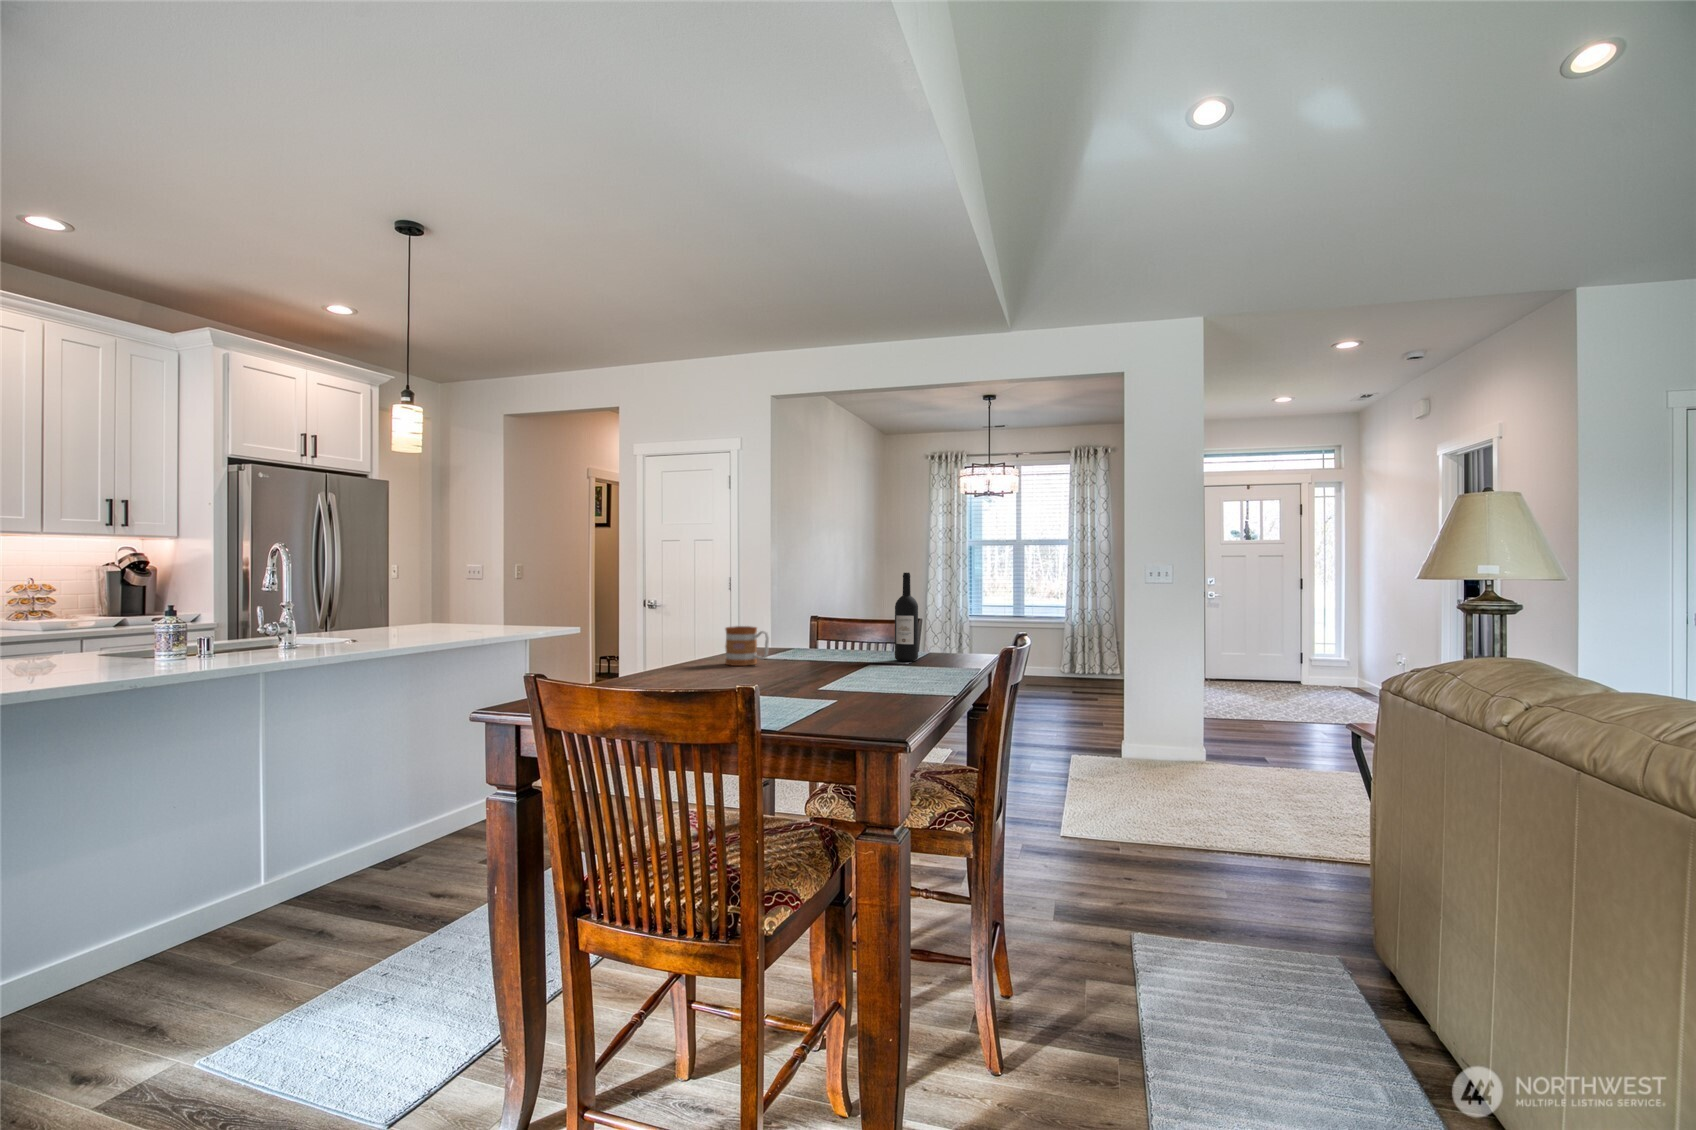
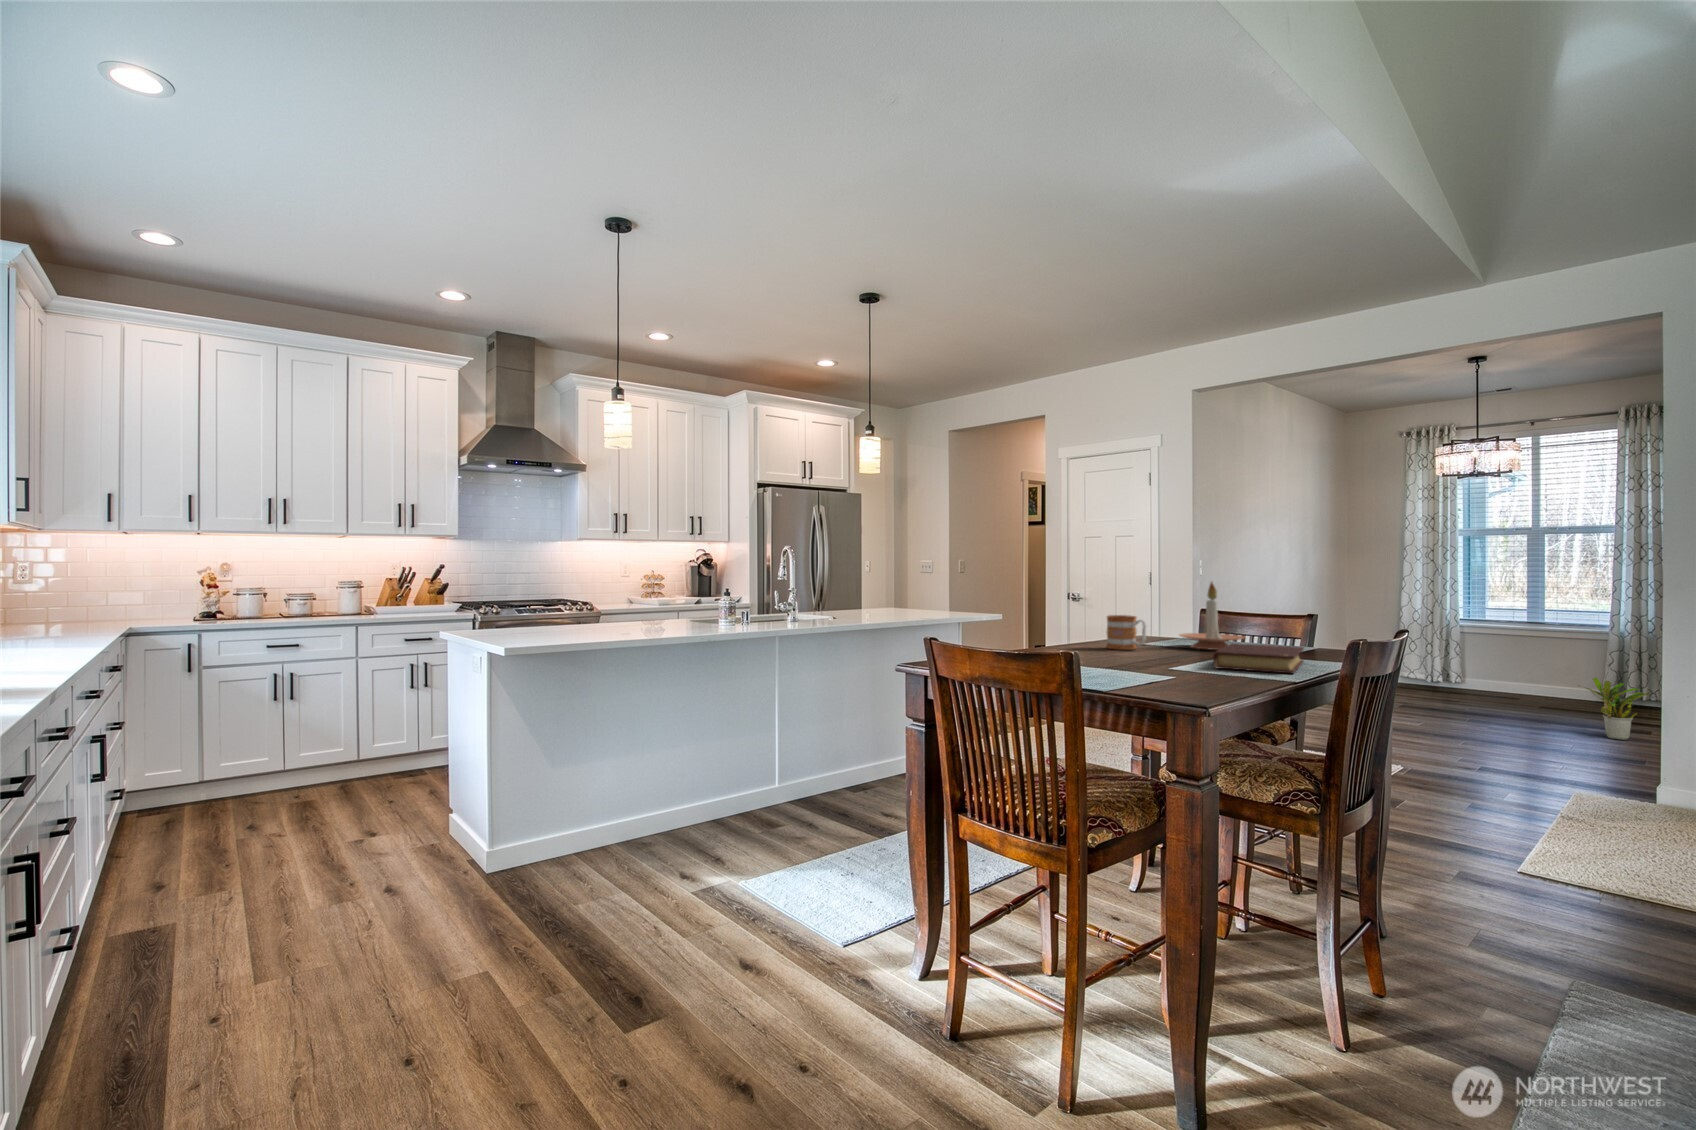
wine bottle: present [895,573,918,661] -> none [1278,568,1304,655]
candle holder: none [797,587,862,660] -> present [1180,582,1245,650]
book: none [853,653,932,684] -> present [1213,643,1304,673]
potted plant: none [1056,660,1101,709] -> present [1578,678,1650,740]

